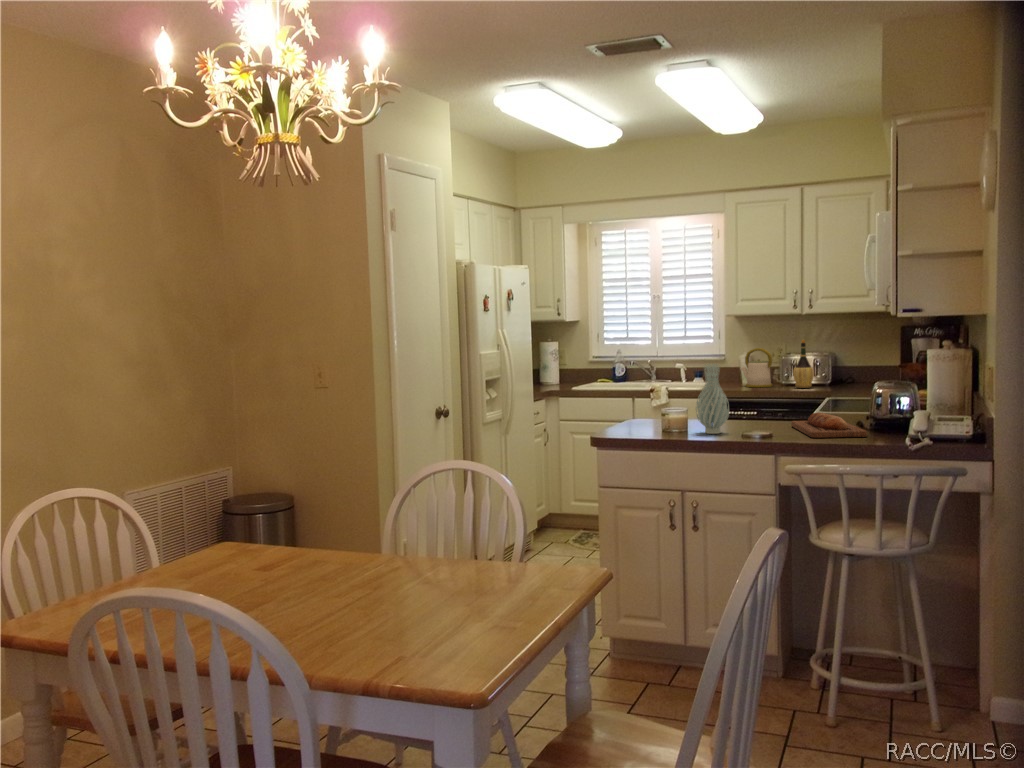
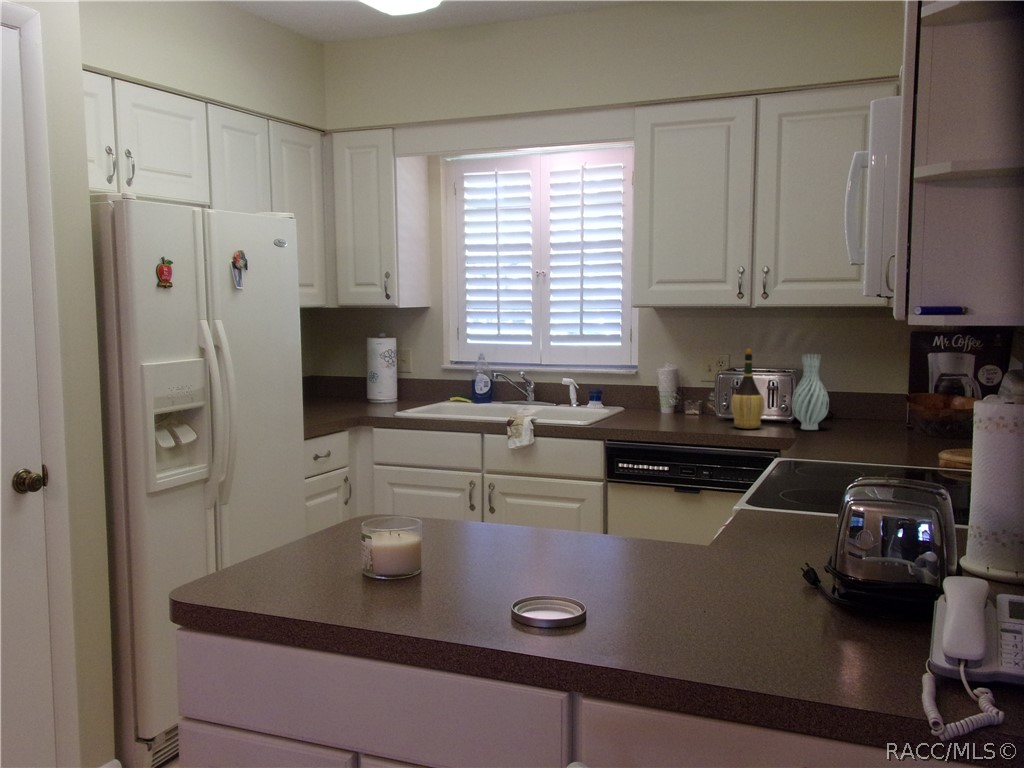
kettle: present [742,348,772,387] -> none [654,359,702,423]
vase: present [696,364,729,434] -> present [792,355,829,430]
bread loaf: present [791,412,867,438] -> none [642,549,810,660]

